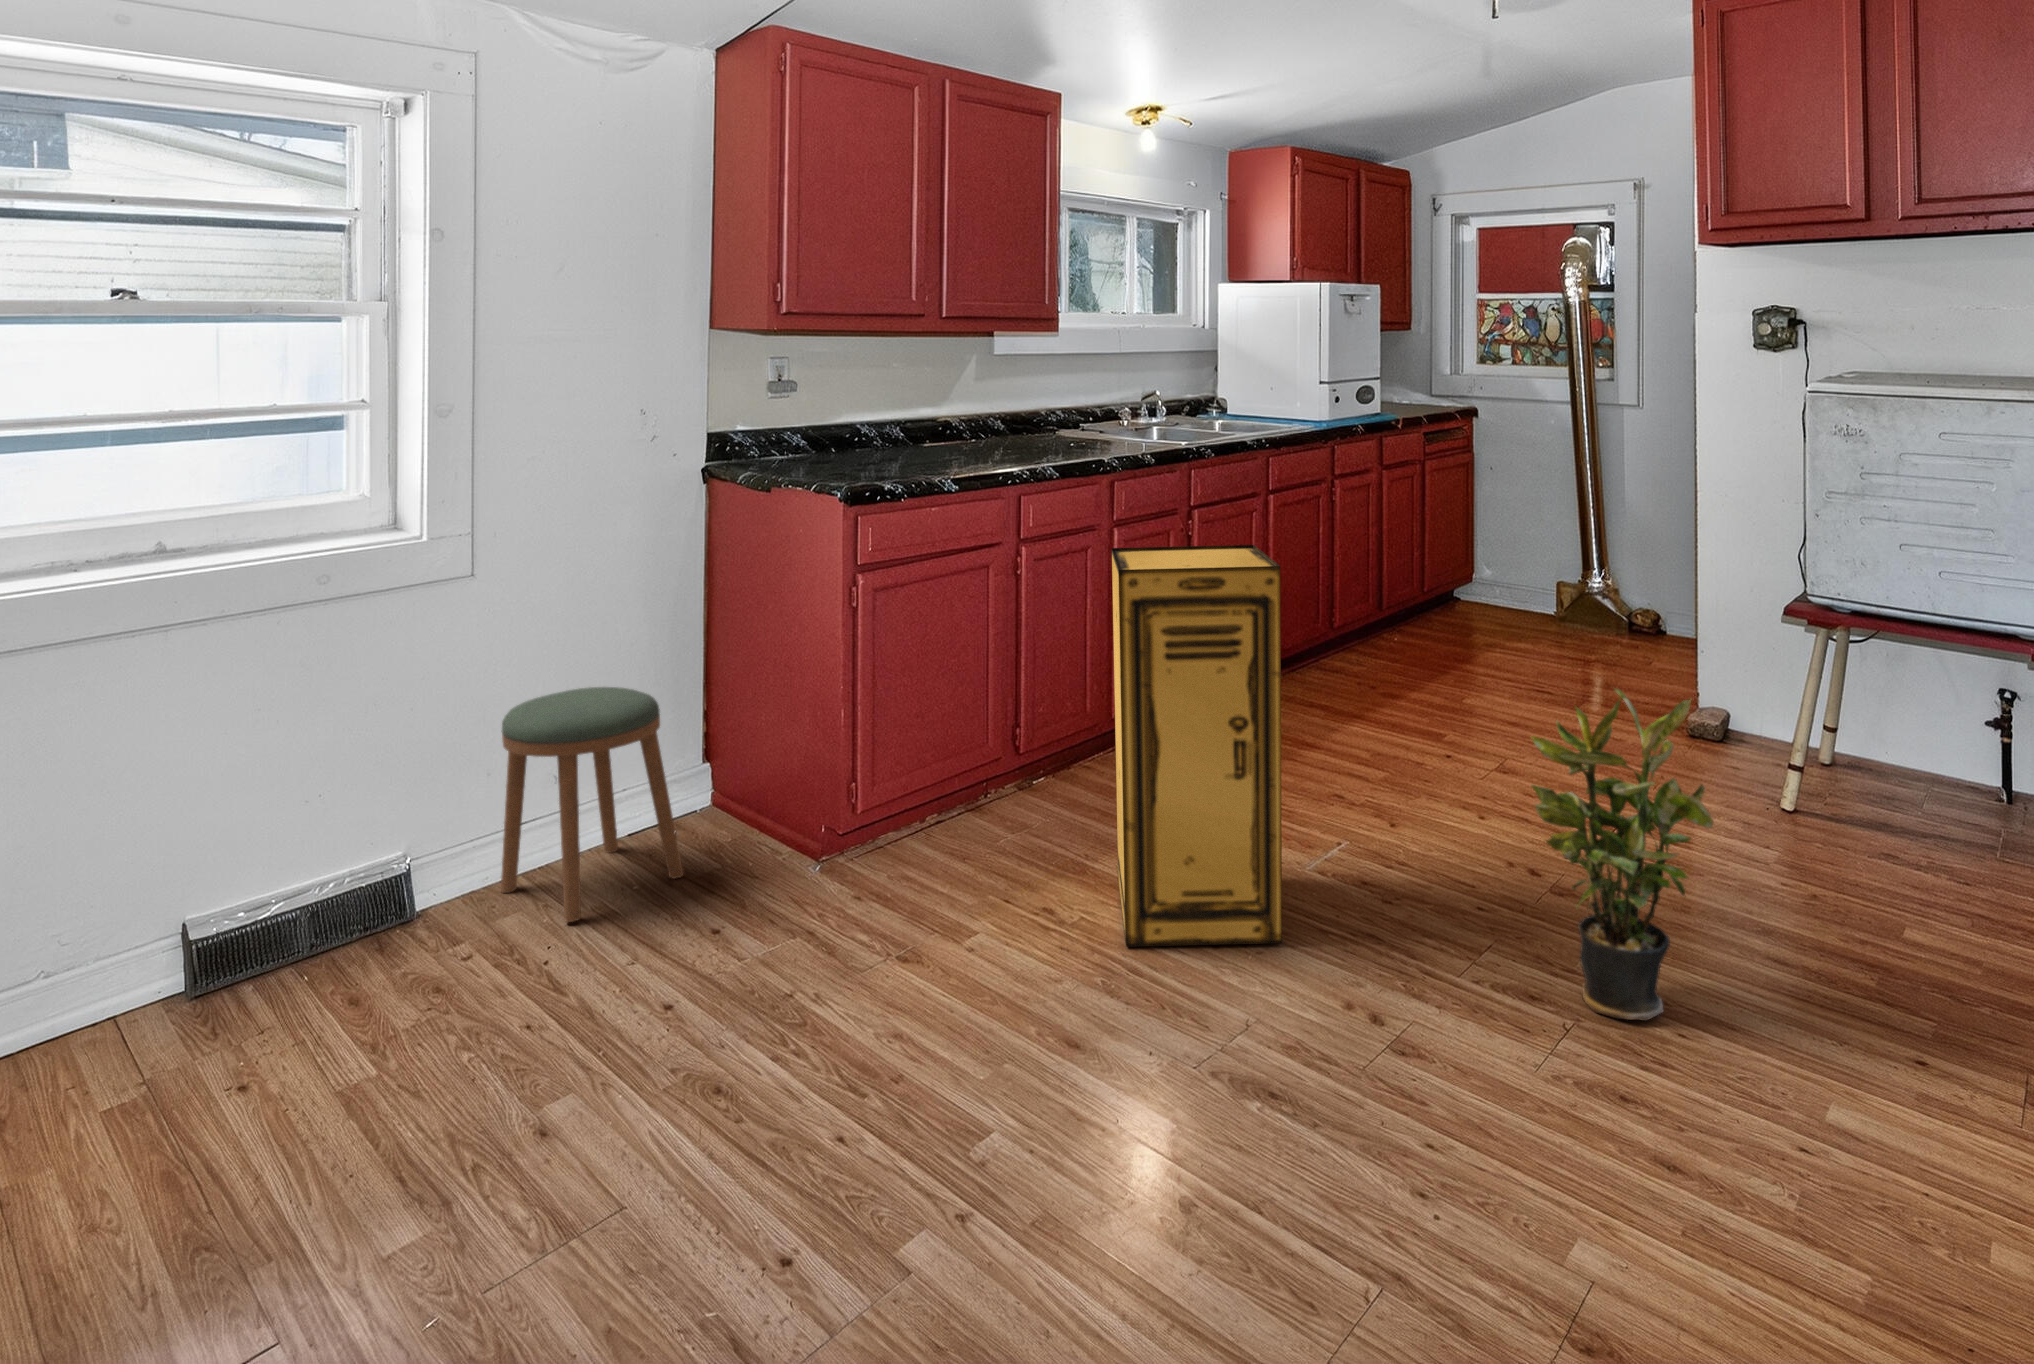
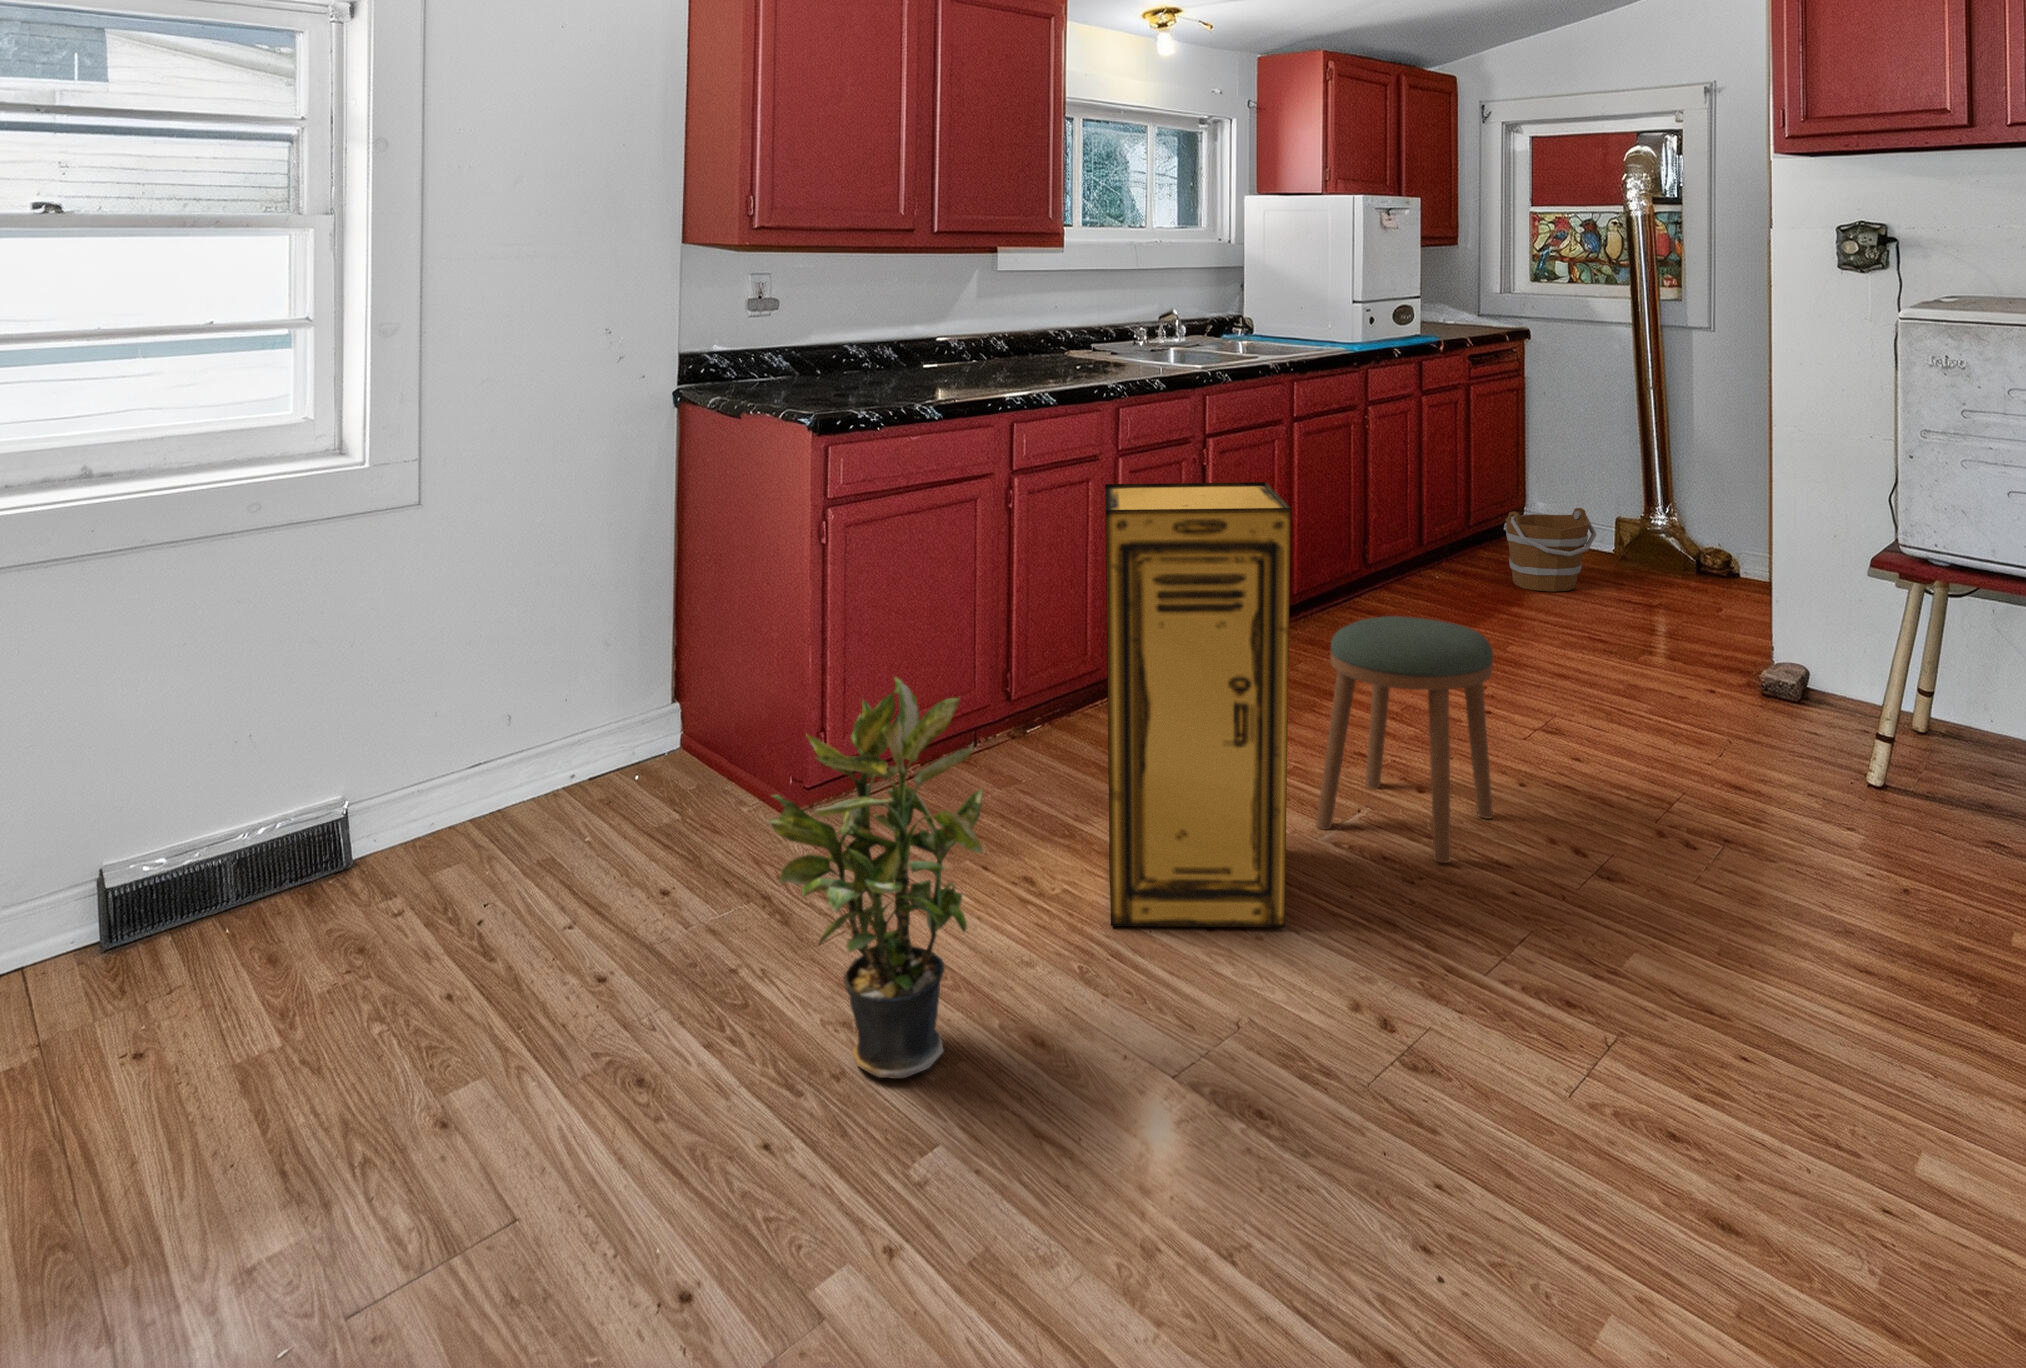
bucket: none [1459,568,1542,646] -> present [1506,508,1596,591]
stool: present [501,687,683,922] -> present [1316,616,1493,863]
potted plant: present [1532,689,1713,1021] -> present [769,677,983,1079]

